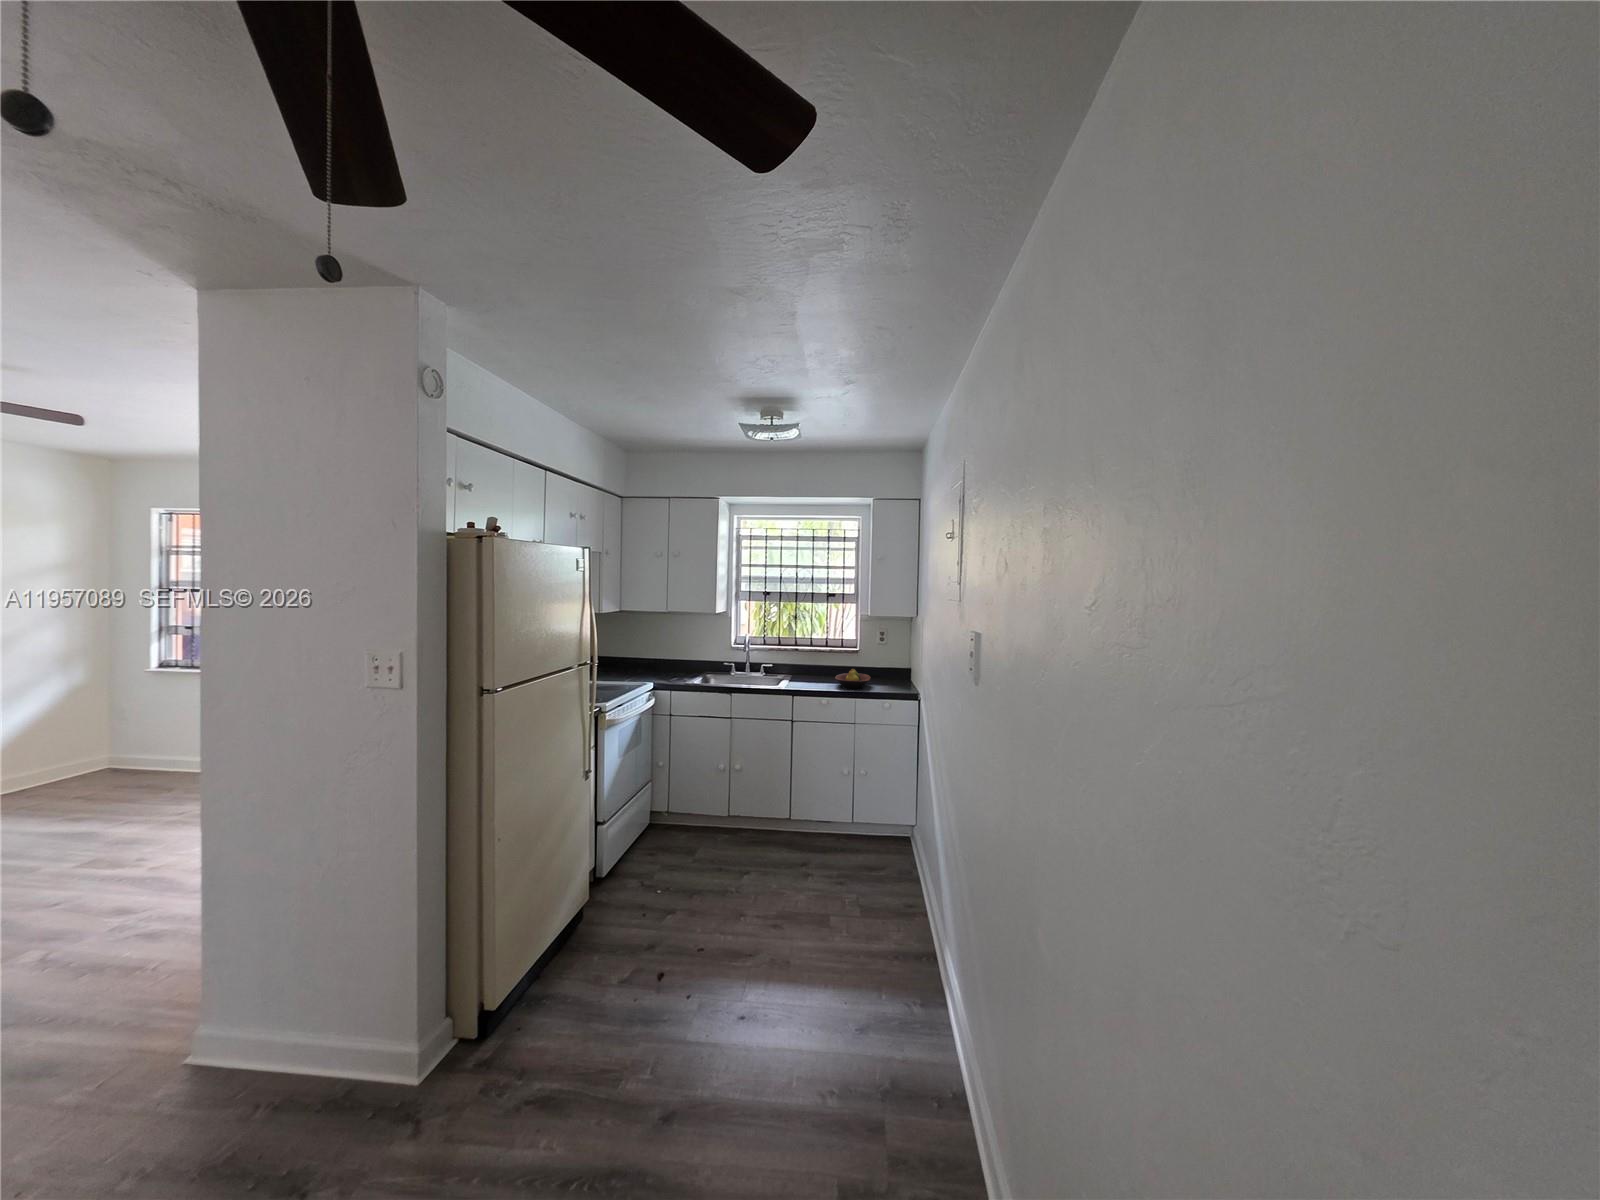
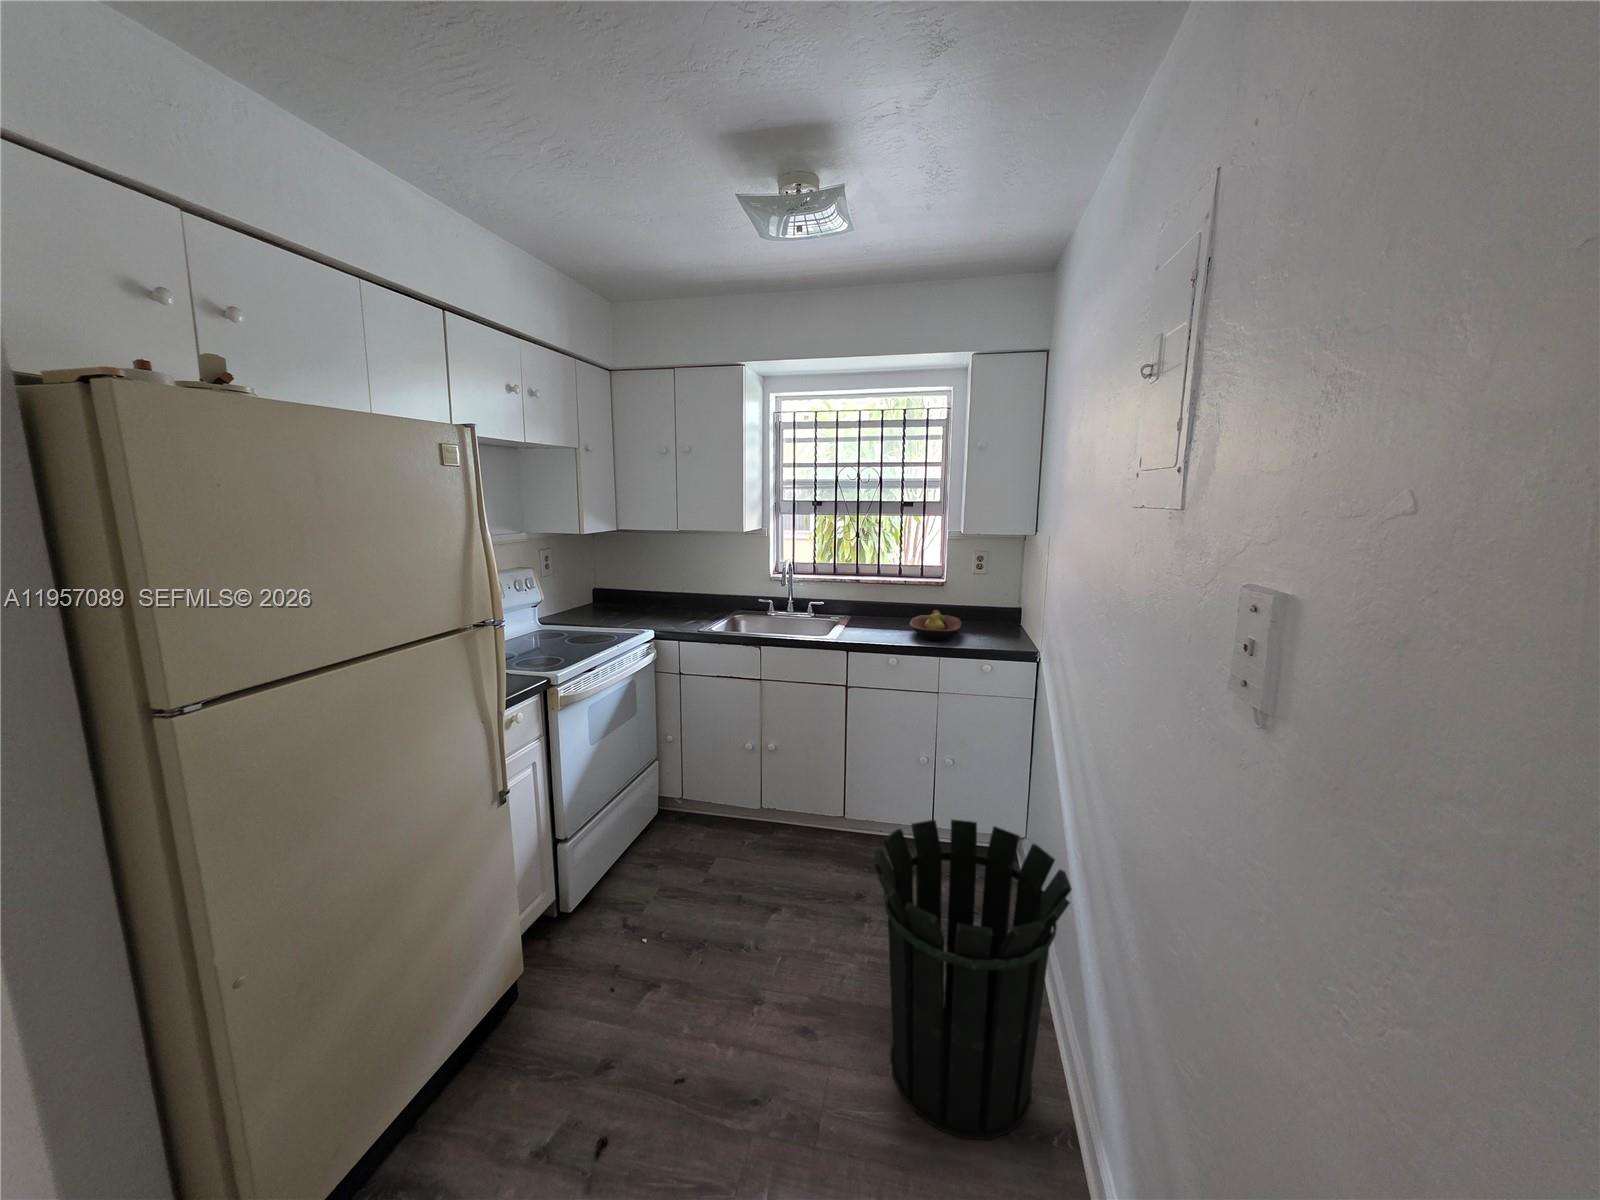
waste bin: none [820,786,928,958] -> present [874,820,1072,1140]

